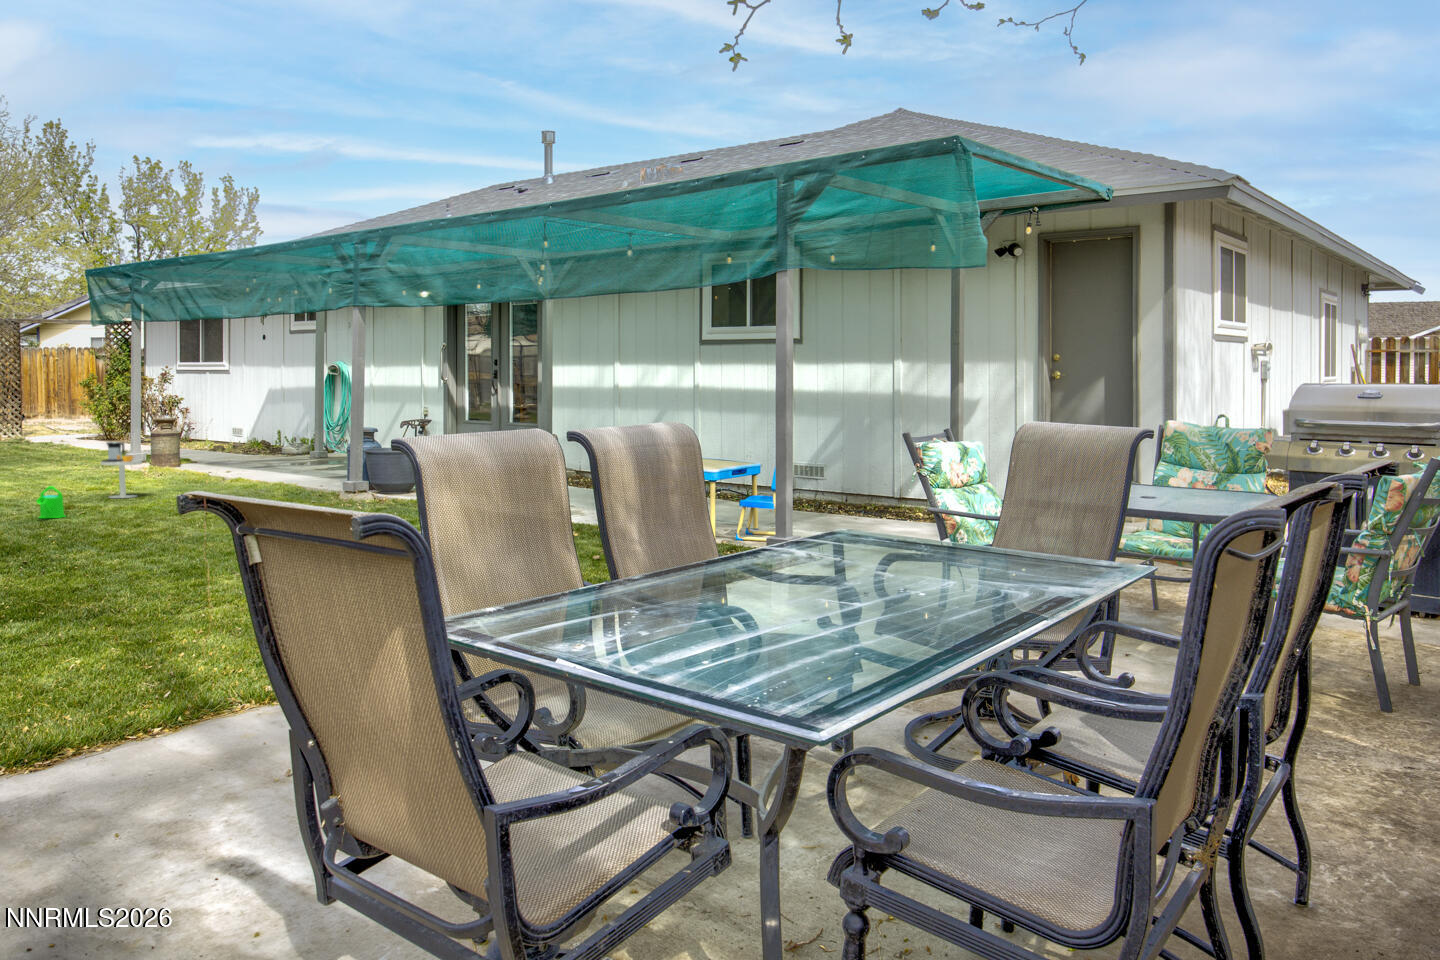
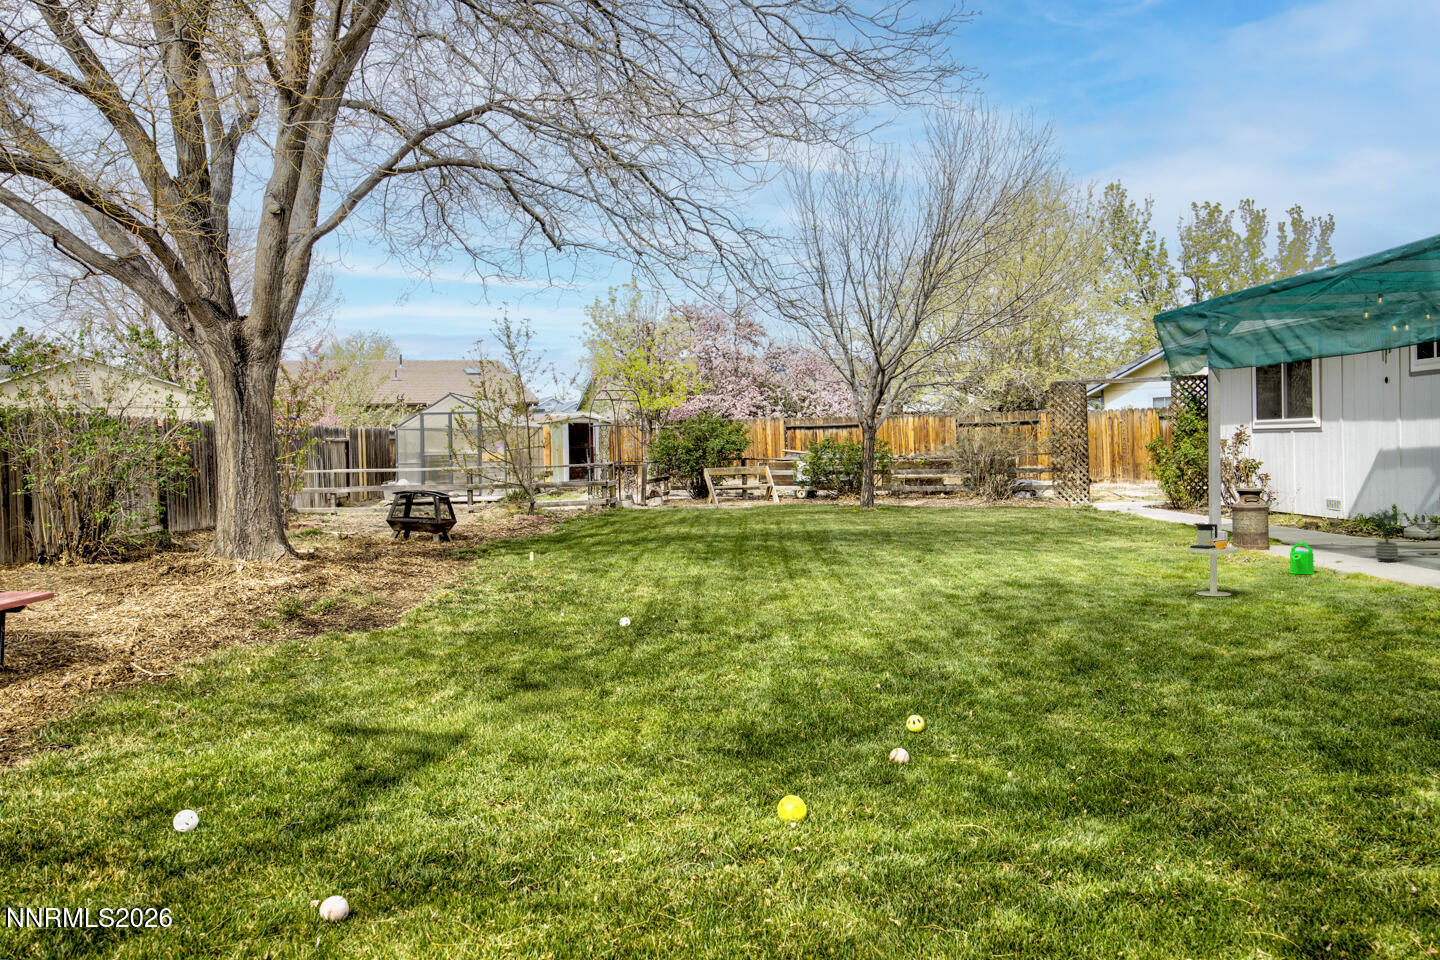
potted plant: none [248,431,276,470] -> present [1372,509,1403,562]
watering can: present [37,486,66,518] -> present [1289,542,1315,574]

